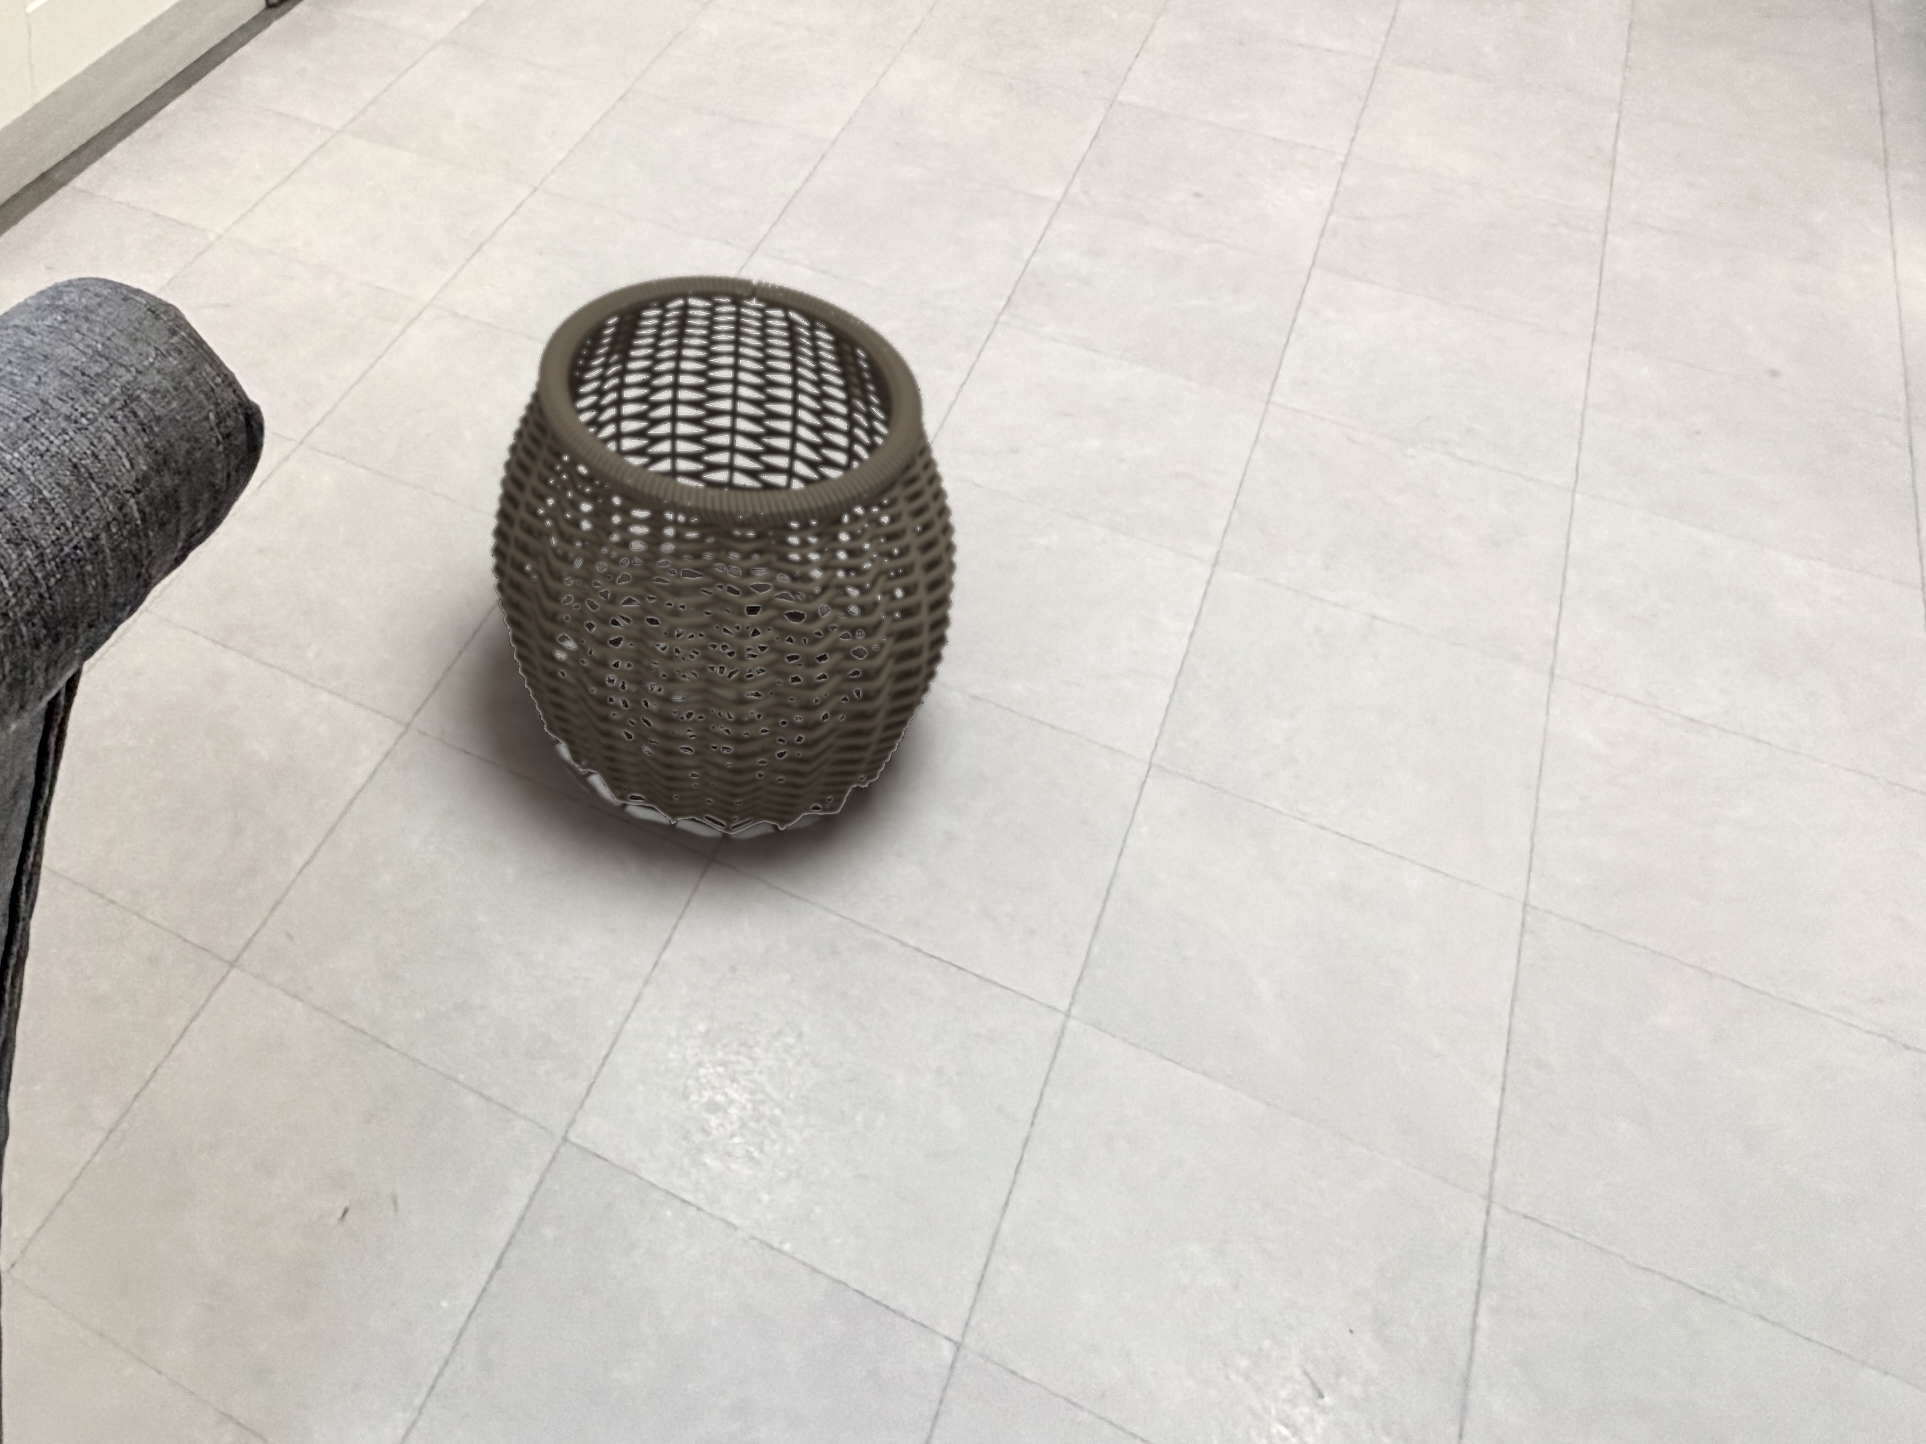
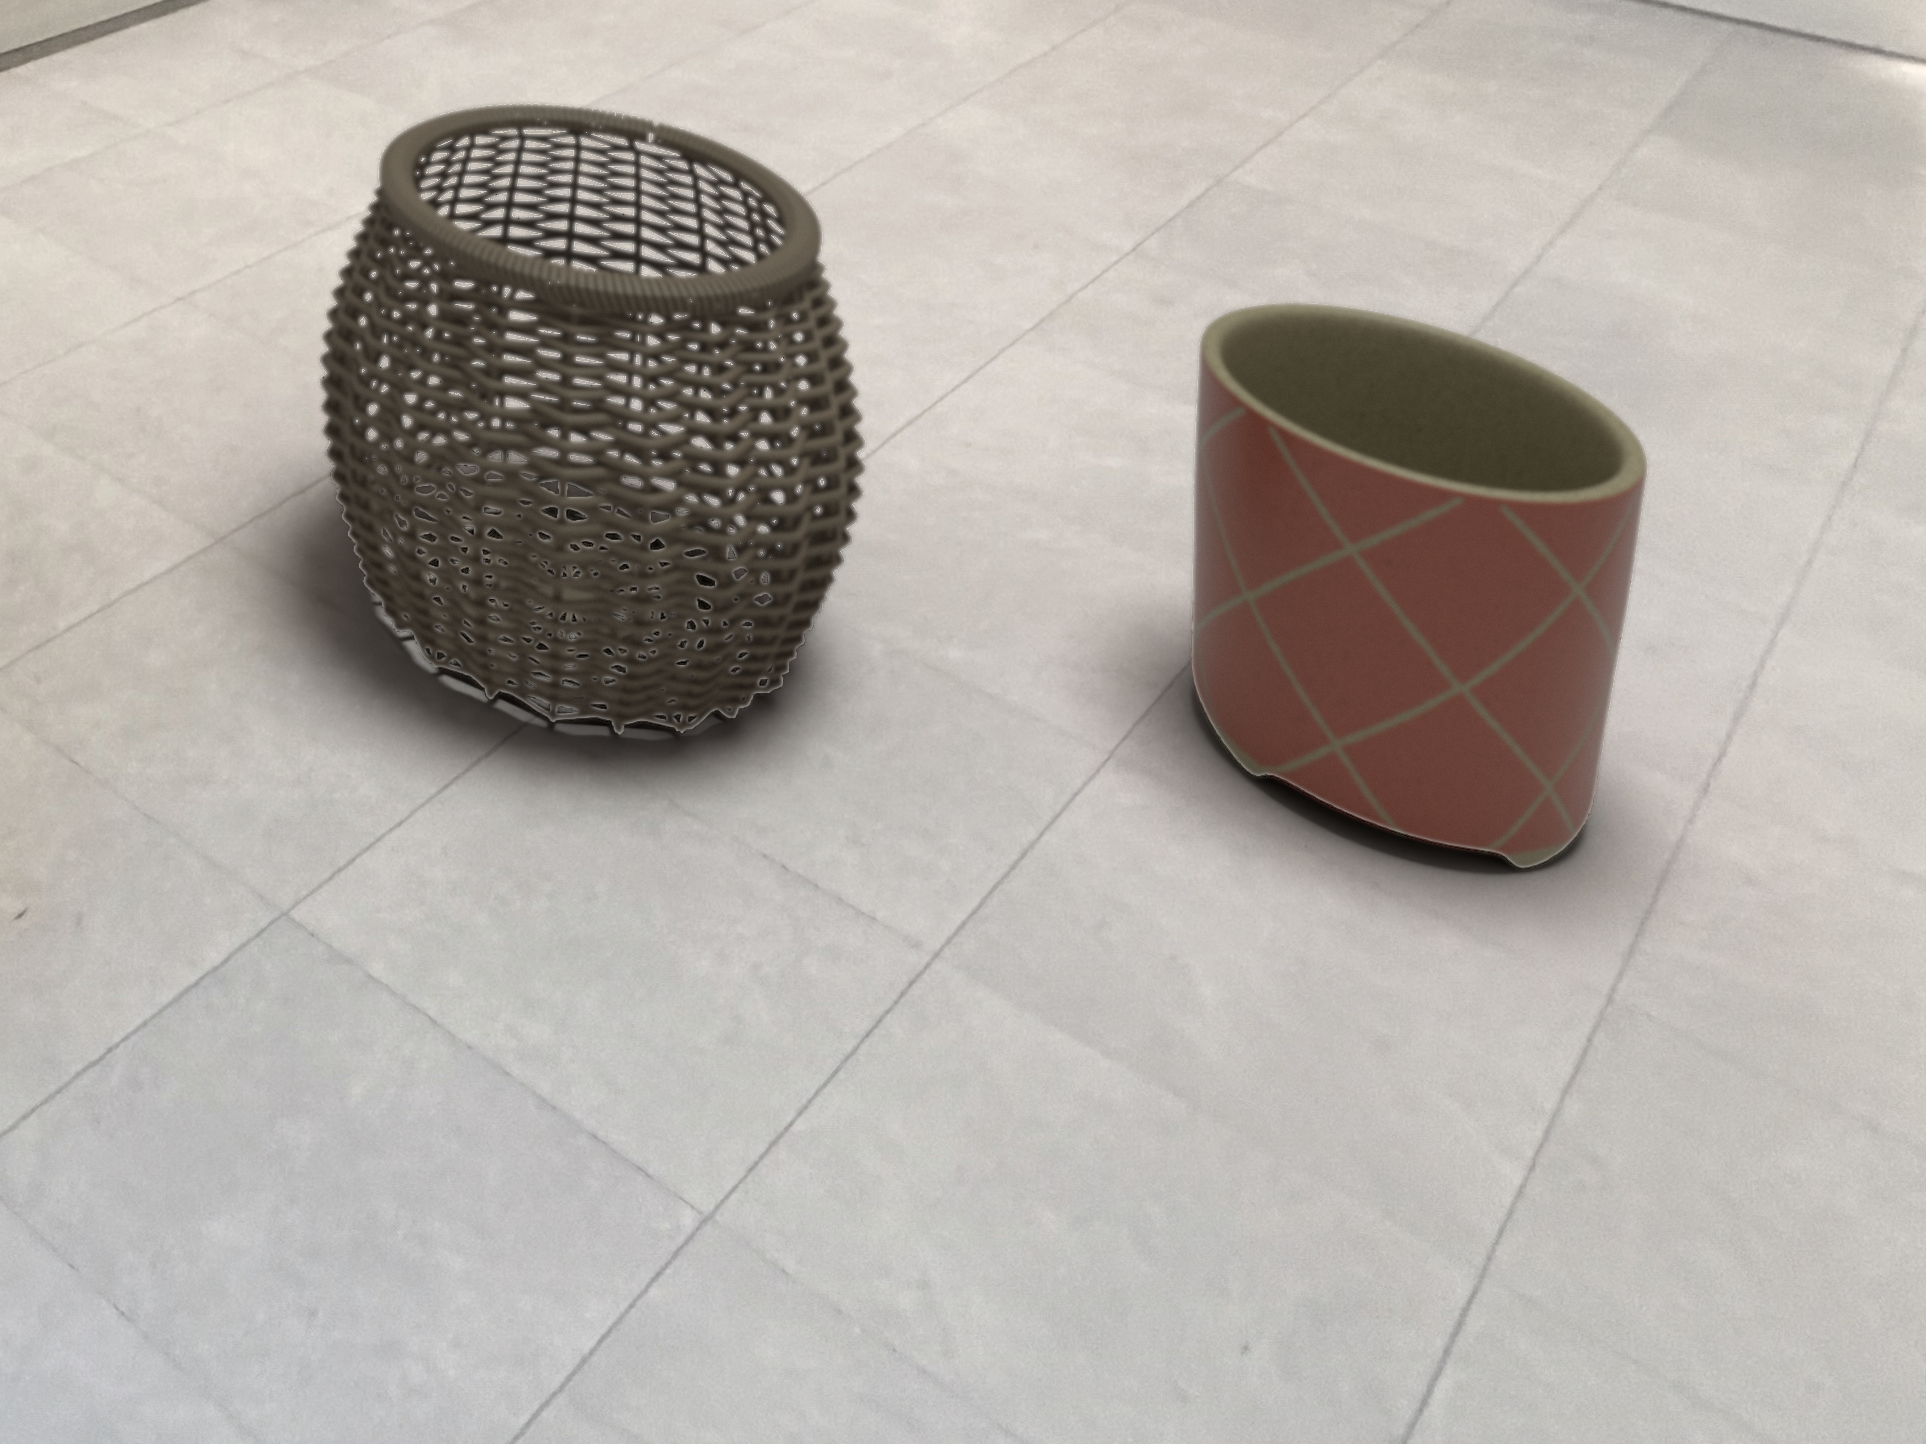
planter: none [1189,341,1533,767] -> present [1191,303,1647,868]

